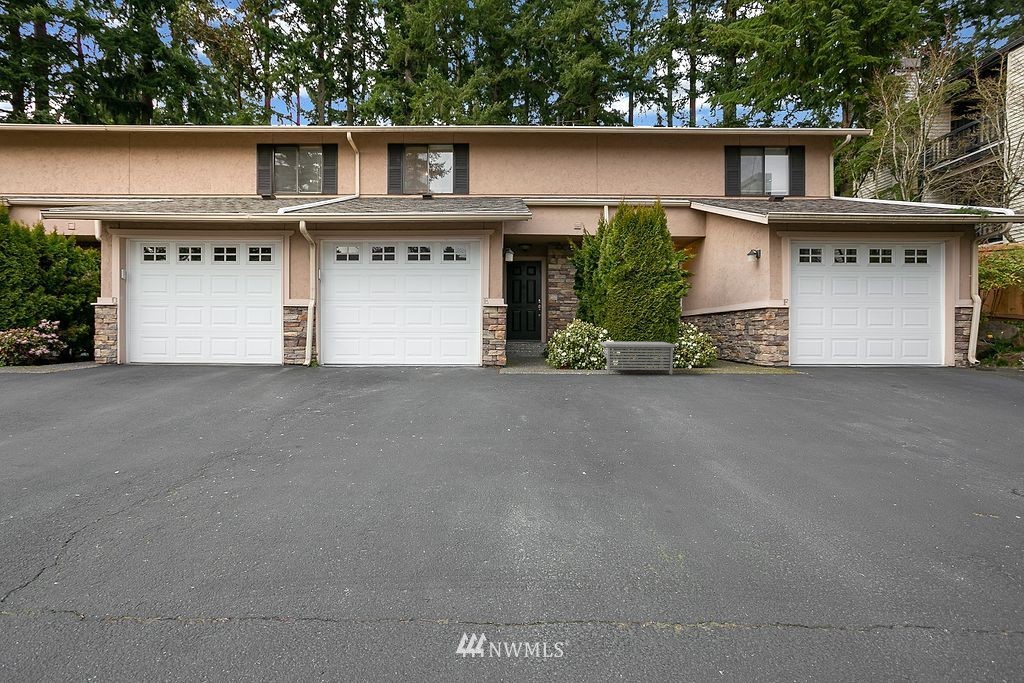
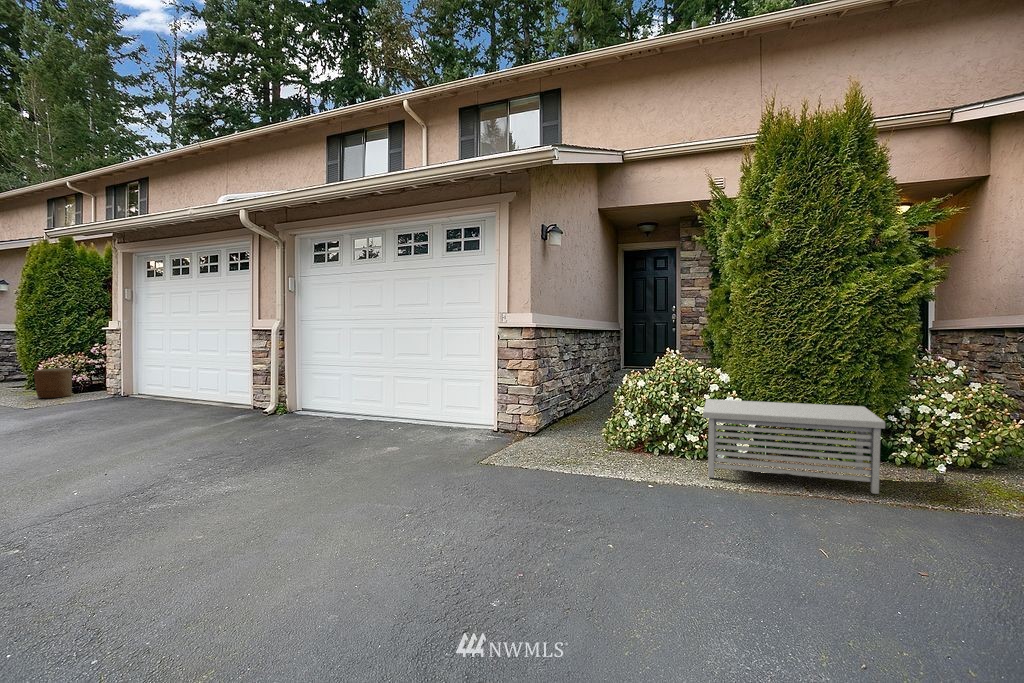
woven basket: none [38,339,74,365] -> present [34,368,72,398]

